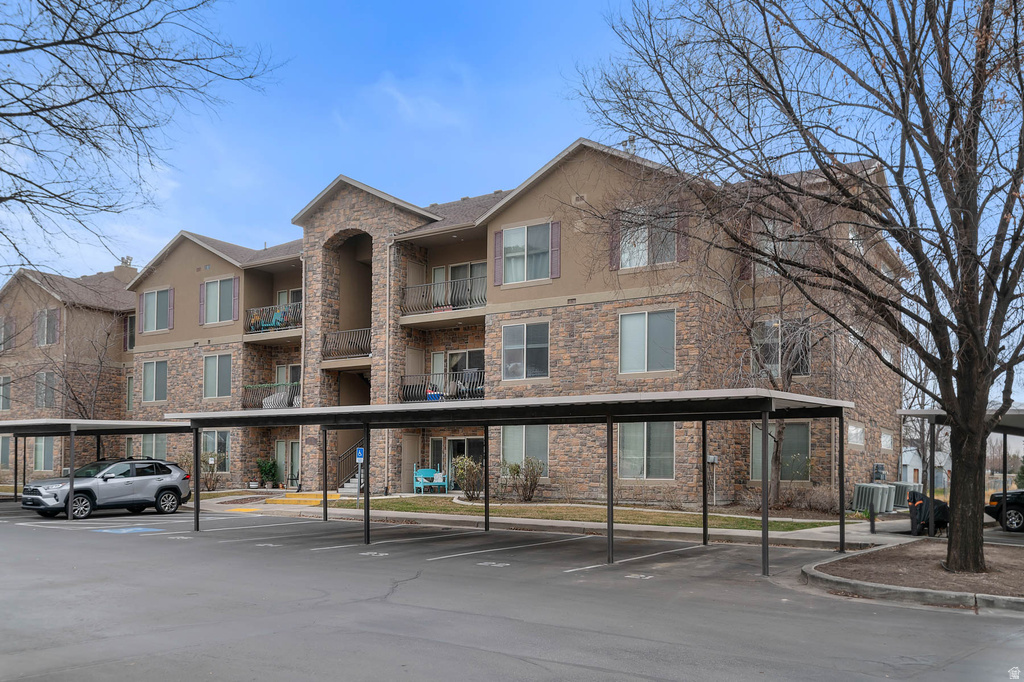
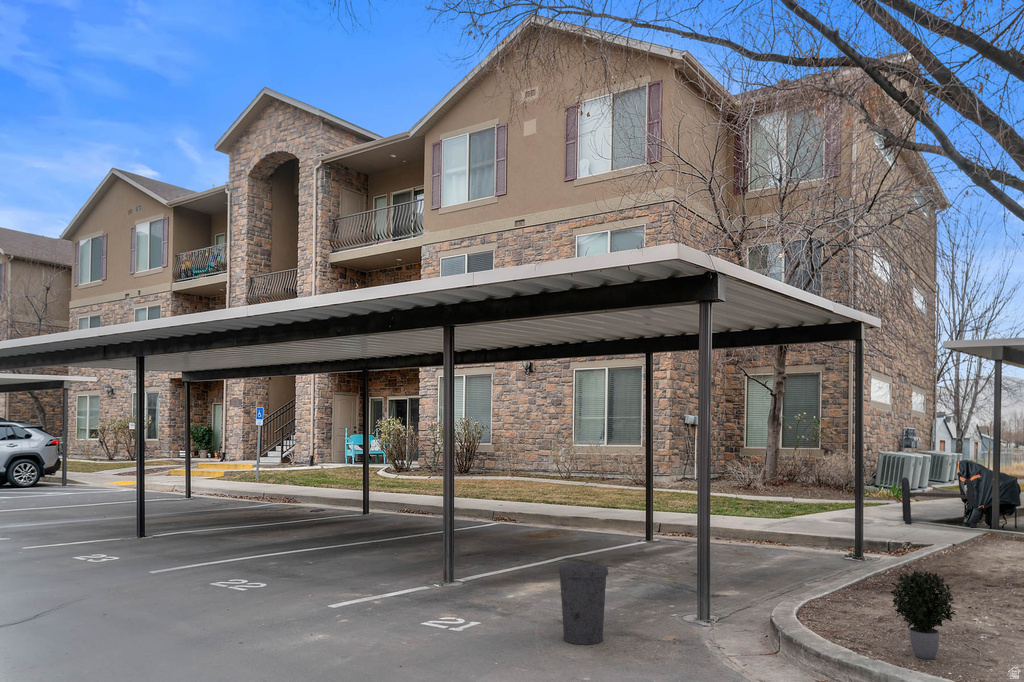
potted plant: none [856,542,884,581] -> present [891,571,956,660]
trash can: none [698,544,723,582] -> present [559,563,608,645]

